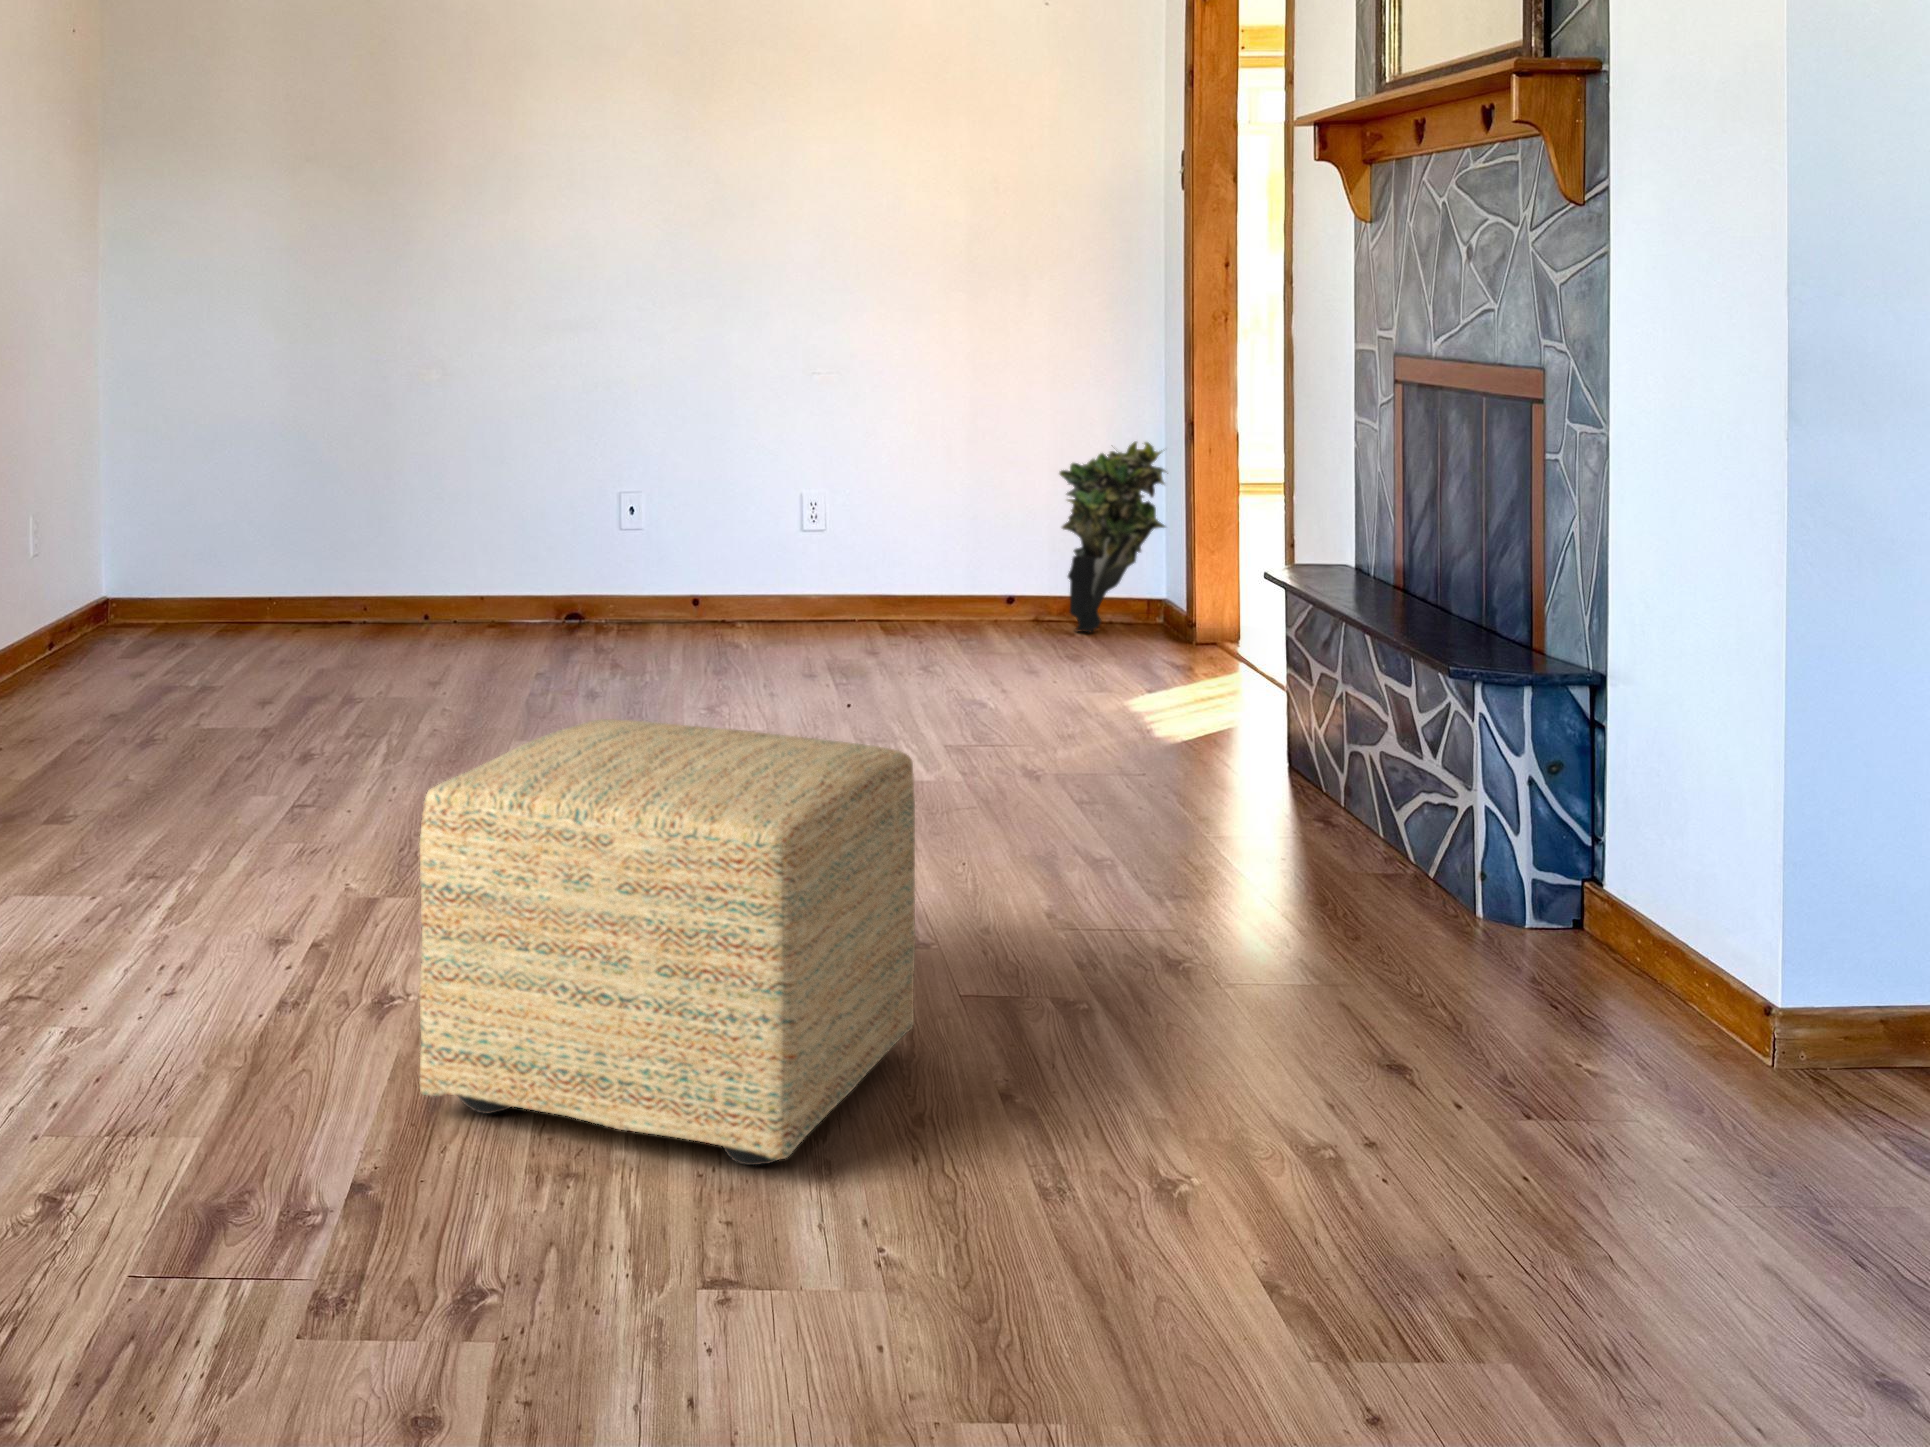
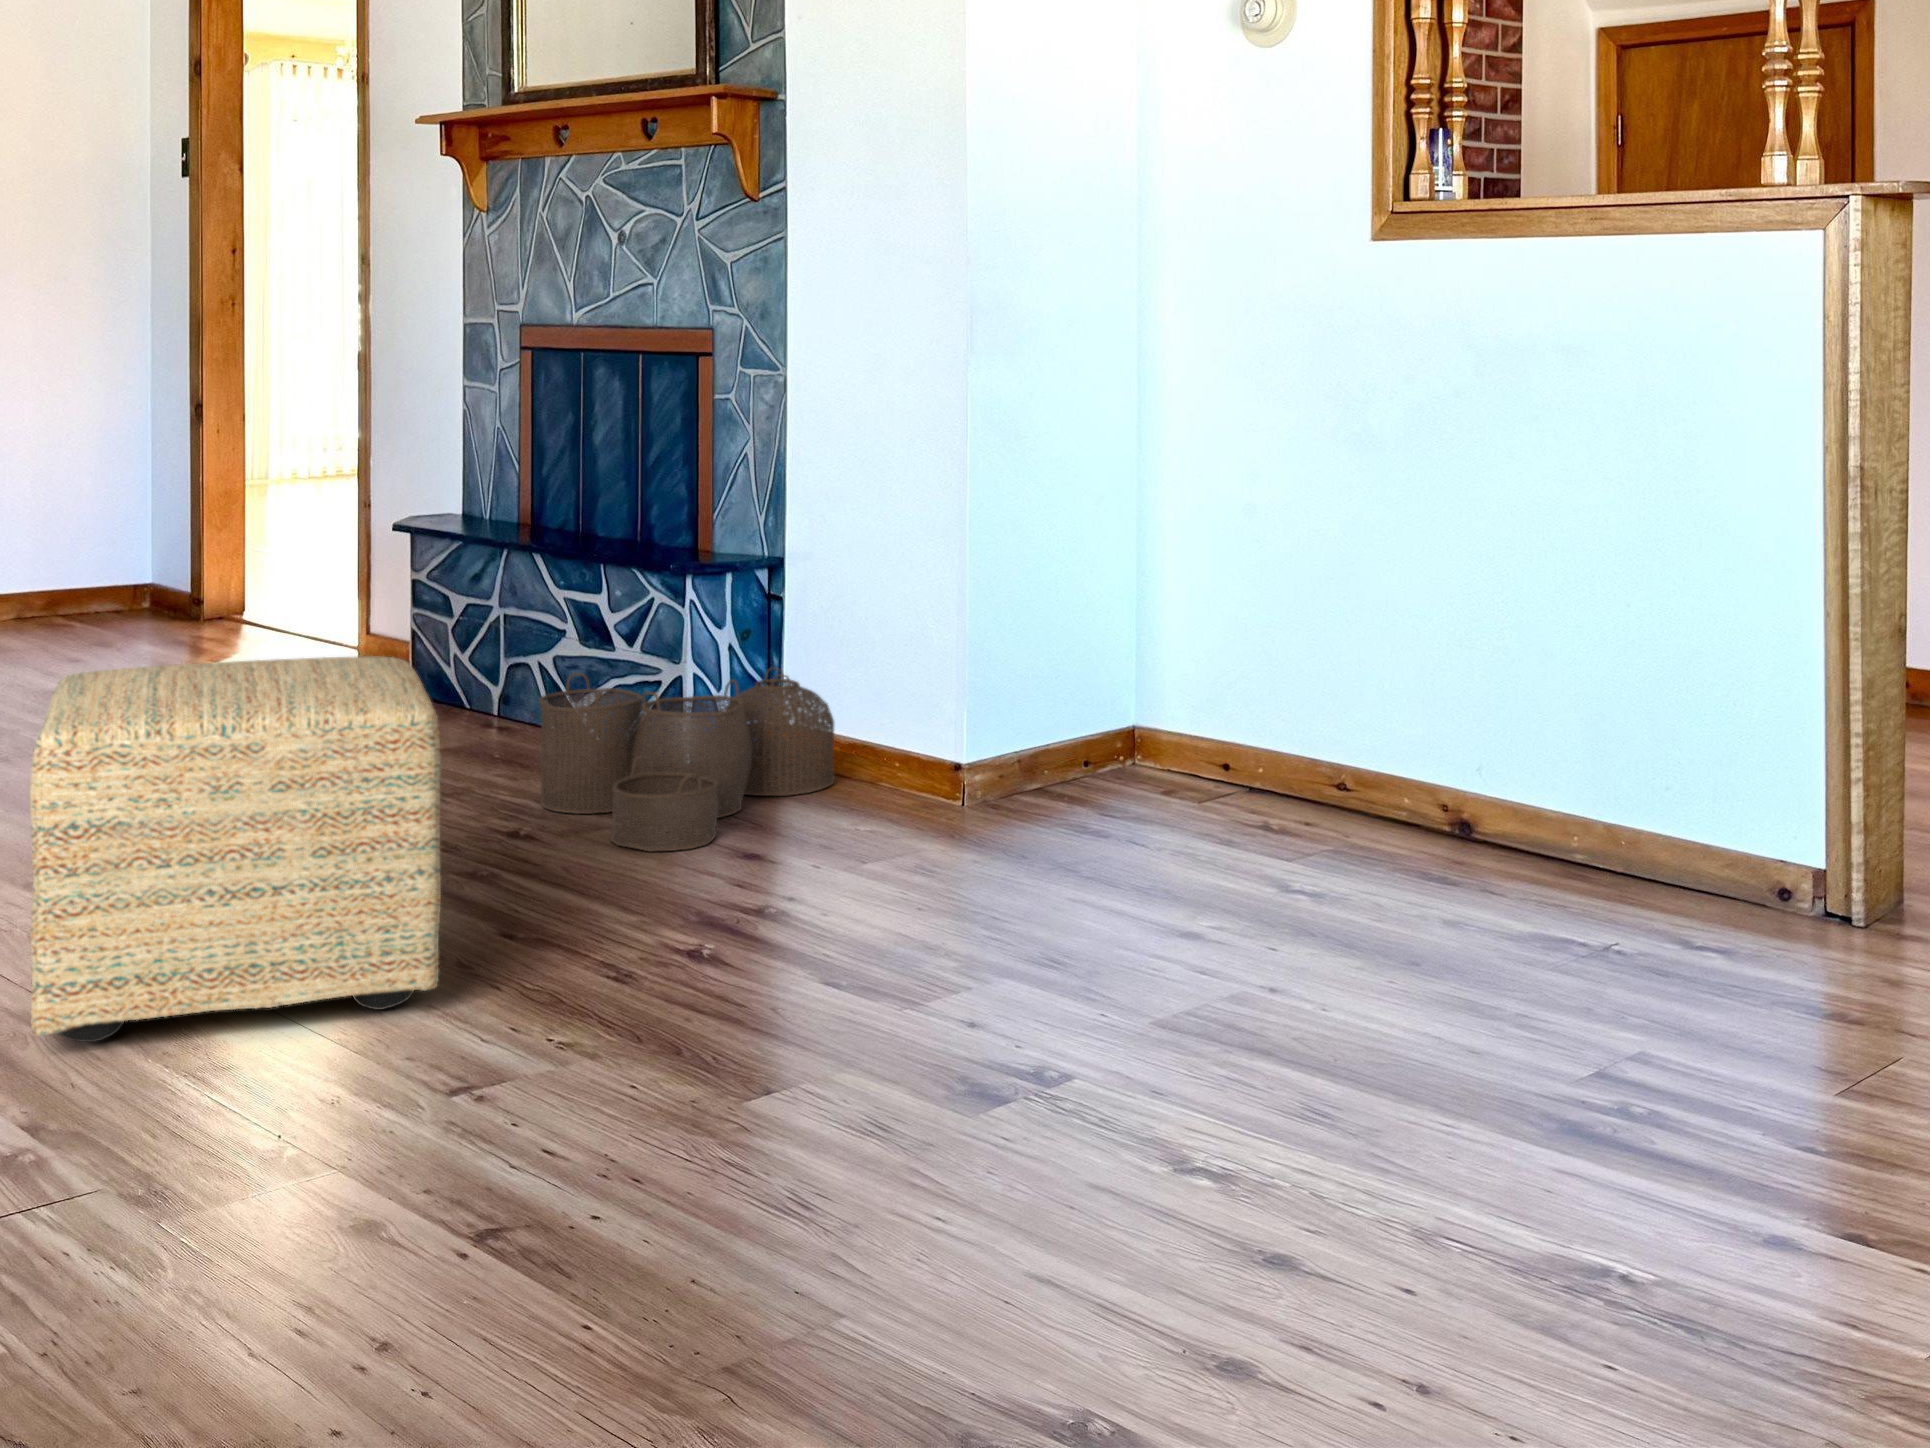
potted plant: present [1059,442,1168,632] -> none [46,427,166,625]
woven basket: none [1229,783,1635,1043] -> present [539,668,835,851]

